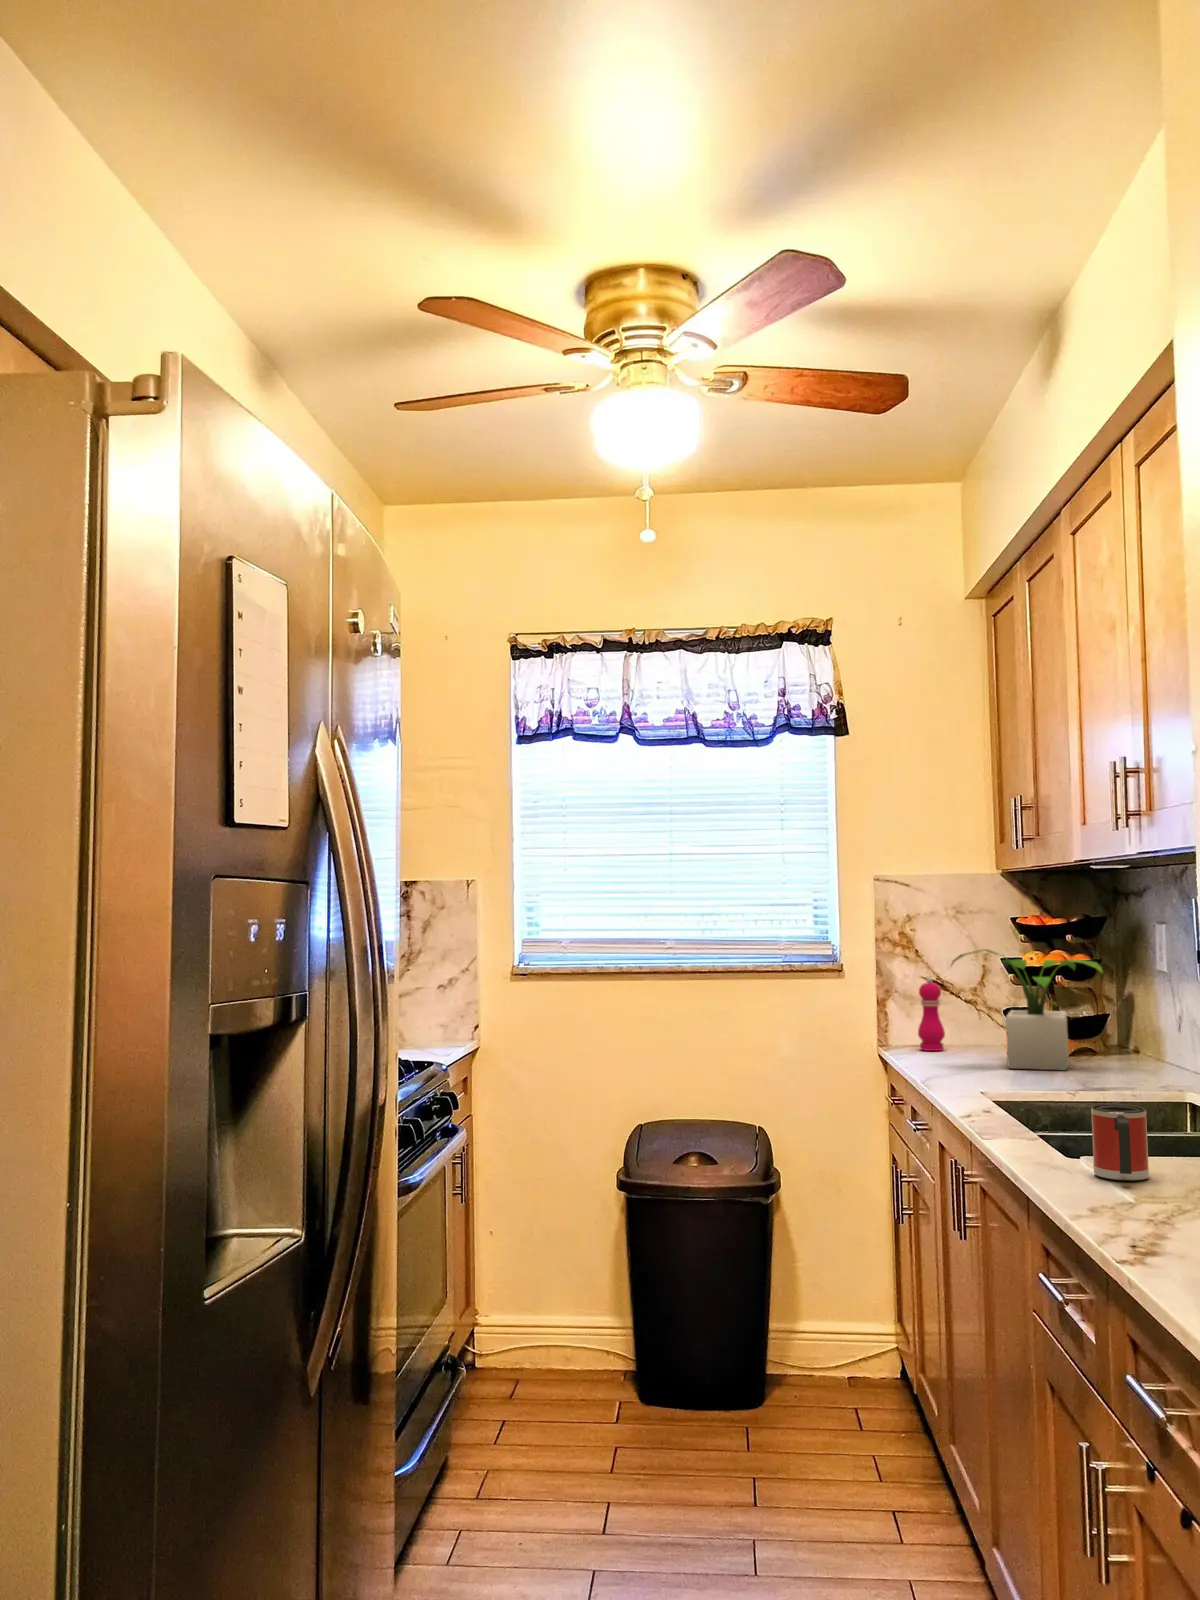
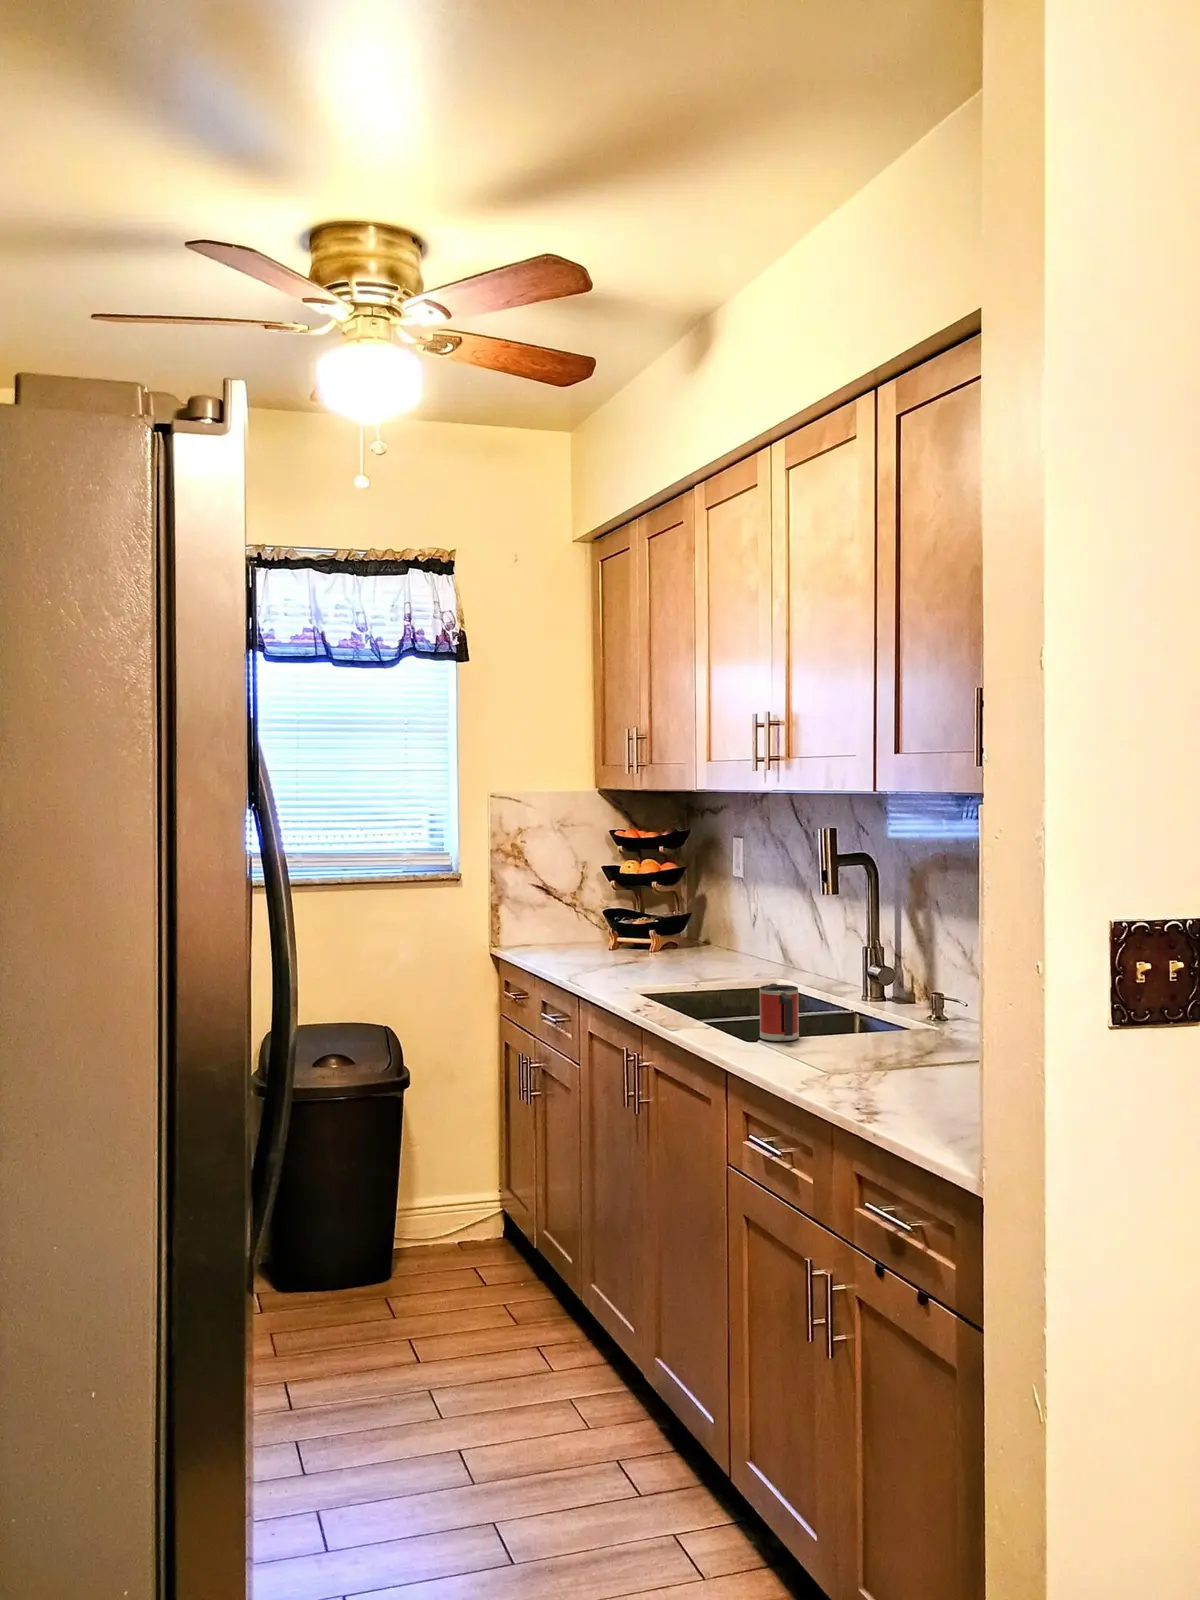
potted plant: present [951,949,1103,1070] -> none [576,861,699,962]
pepper mill: present [918,977,945,1051] -> none [530,884,553,950]

